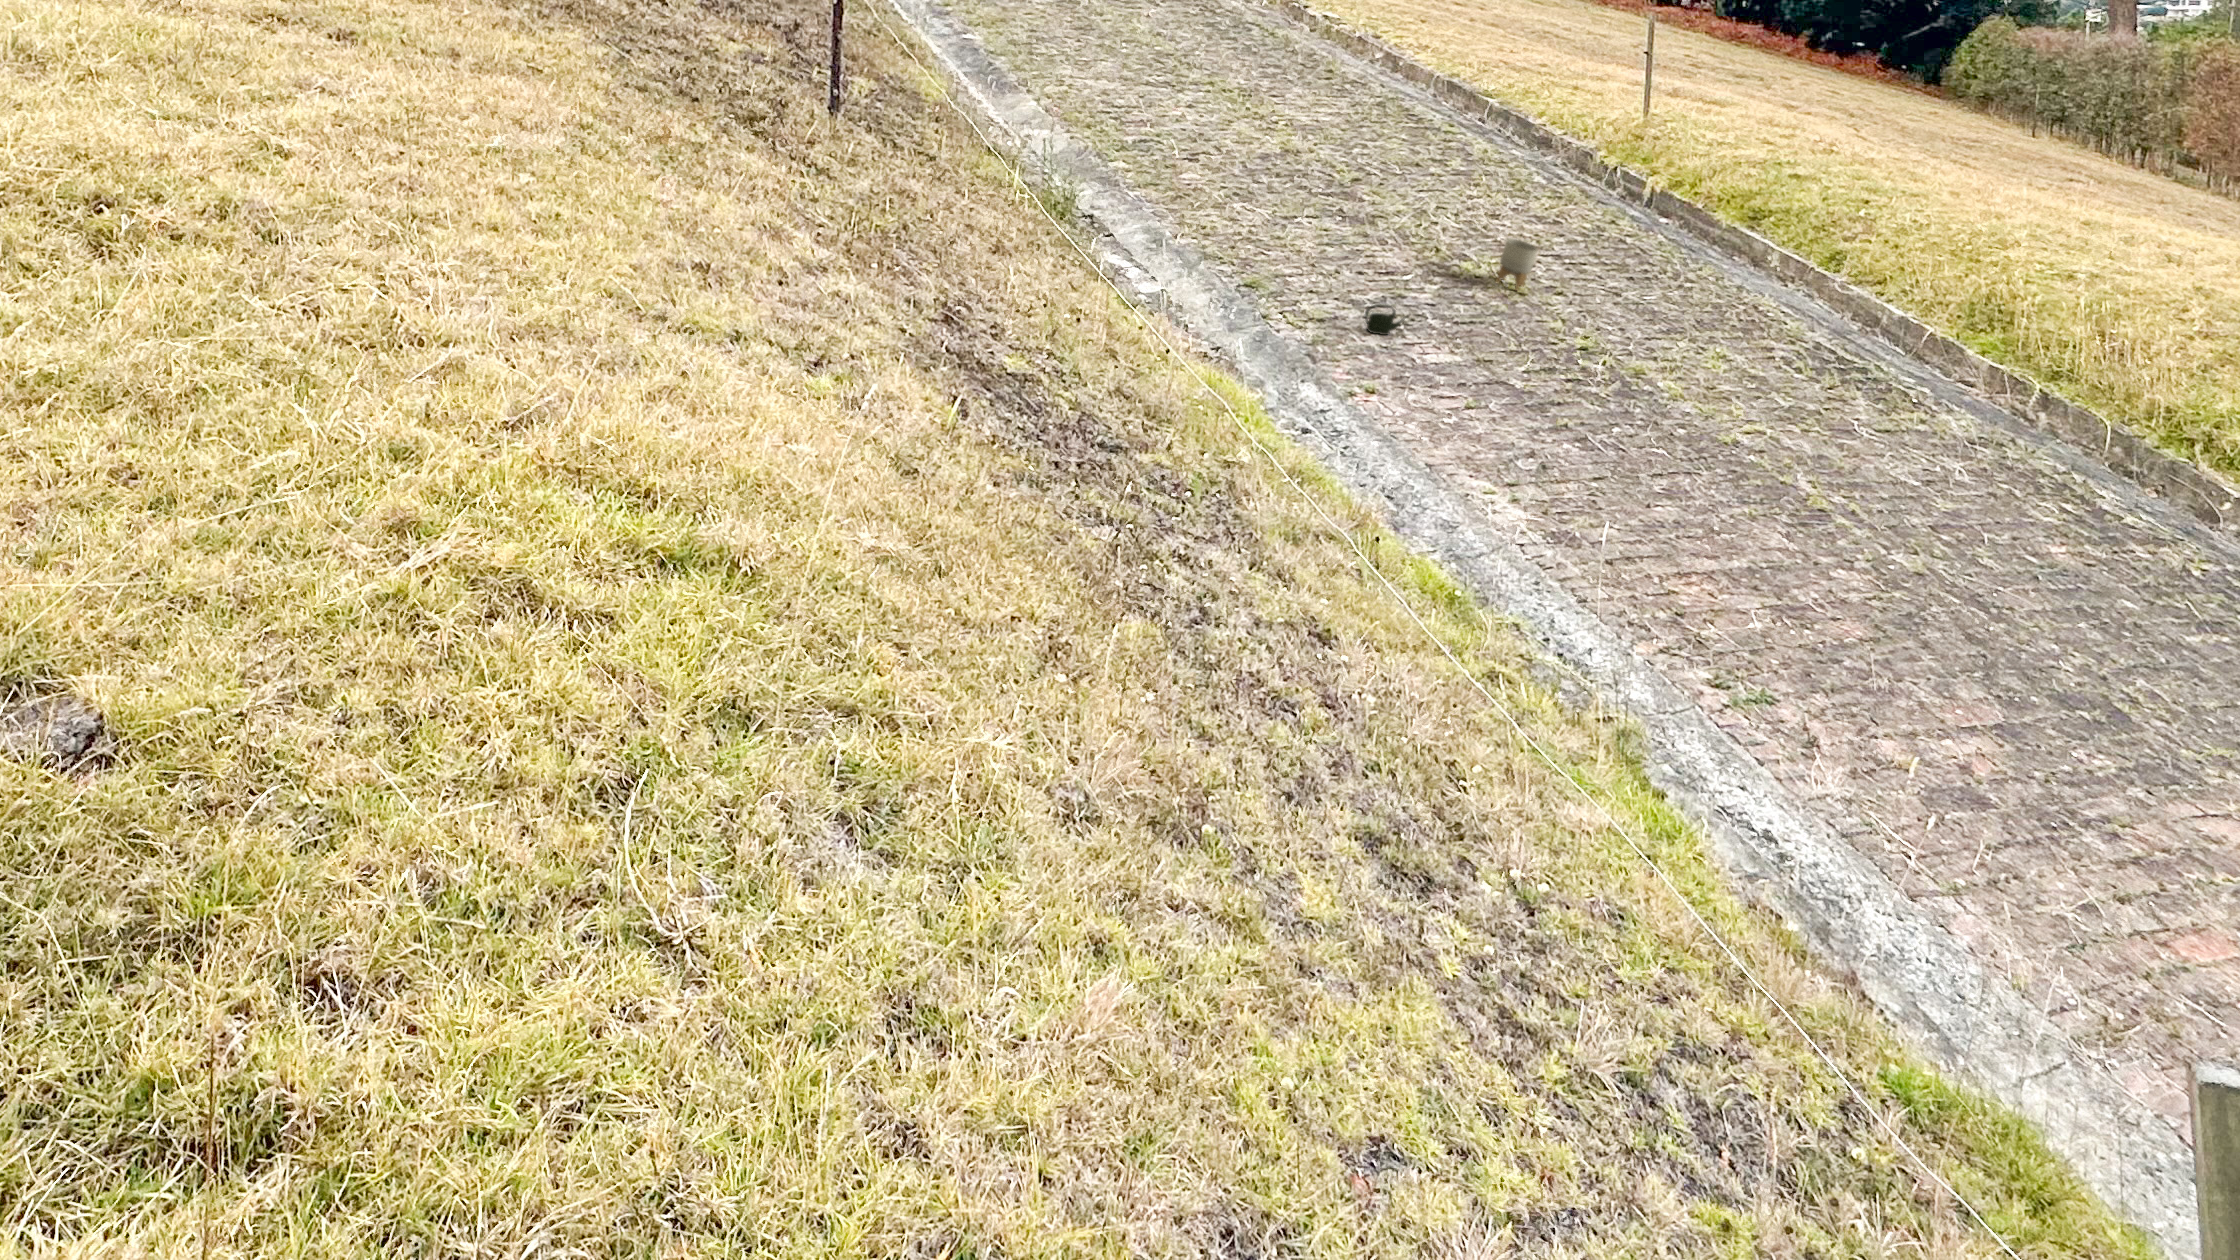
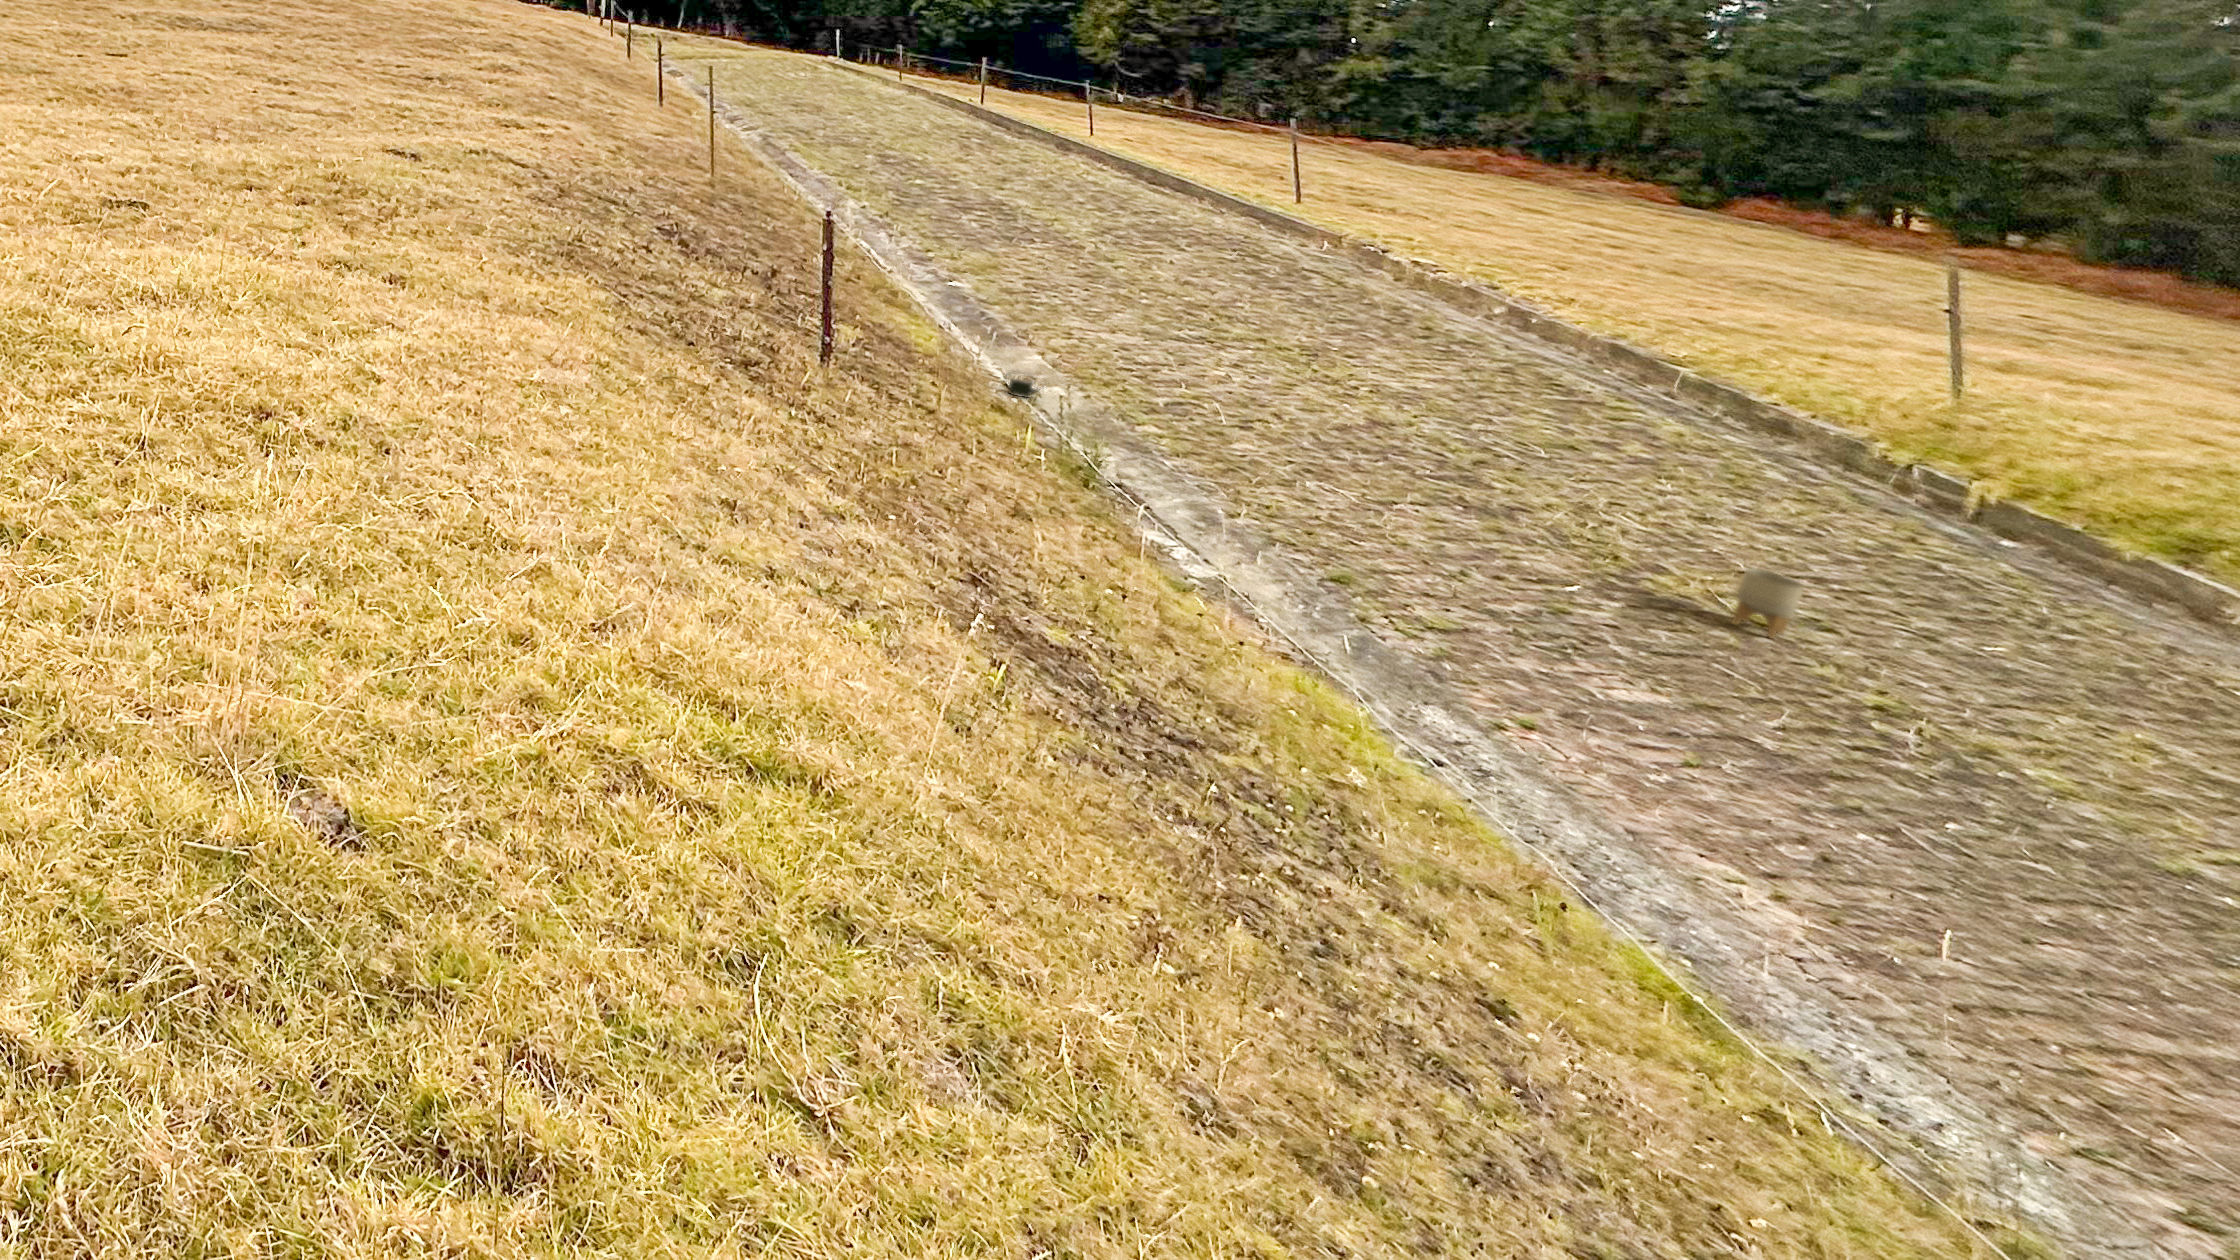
watering can: present [1365,304,1406,335] -> present [1006,371,1039,398]

